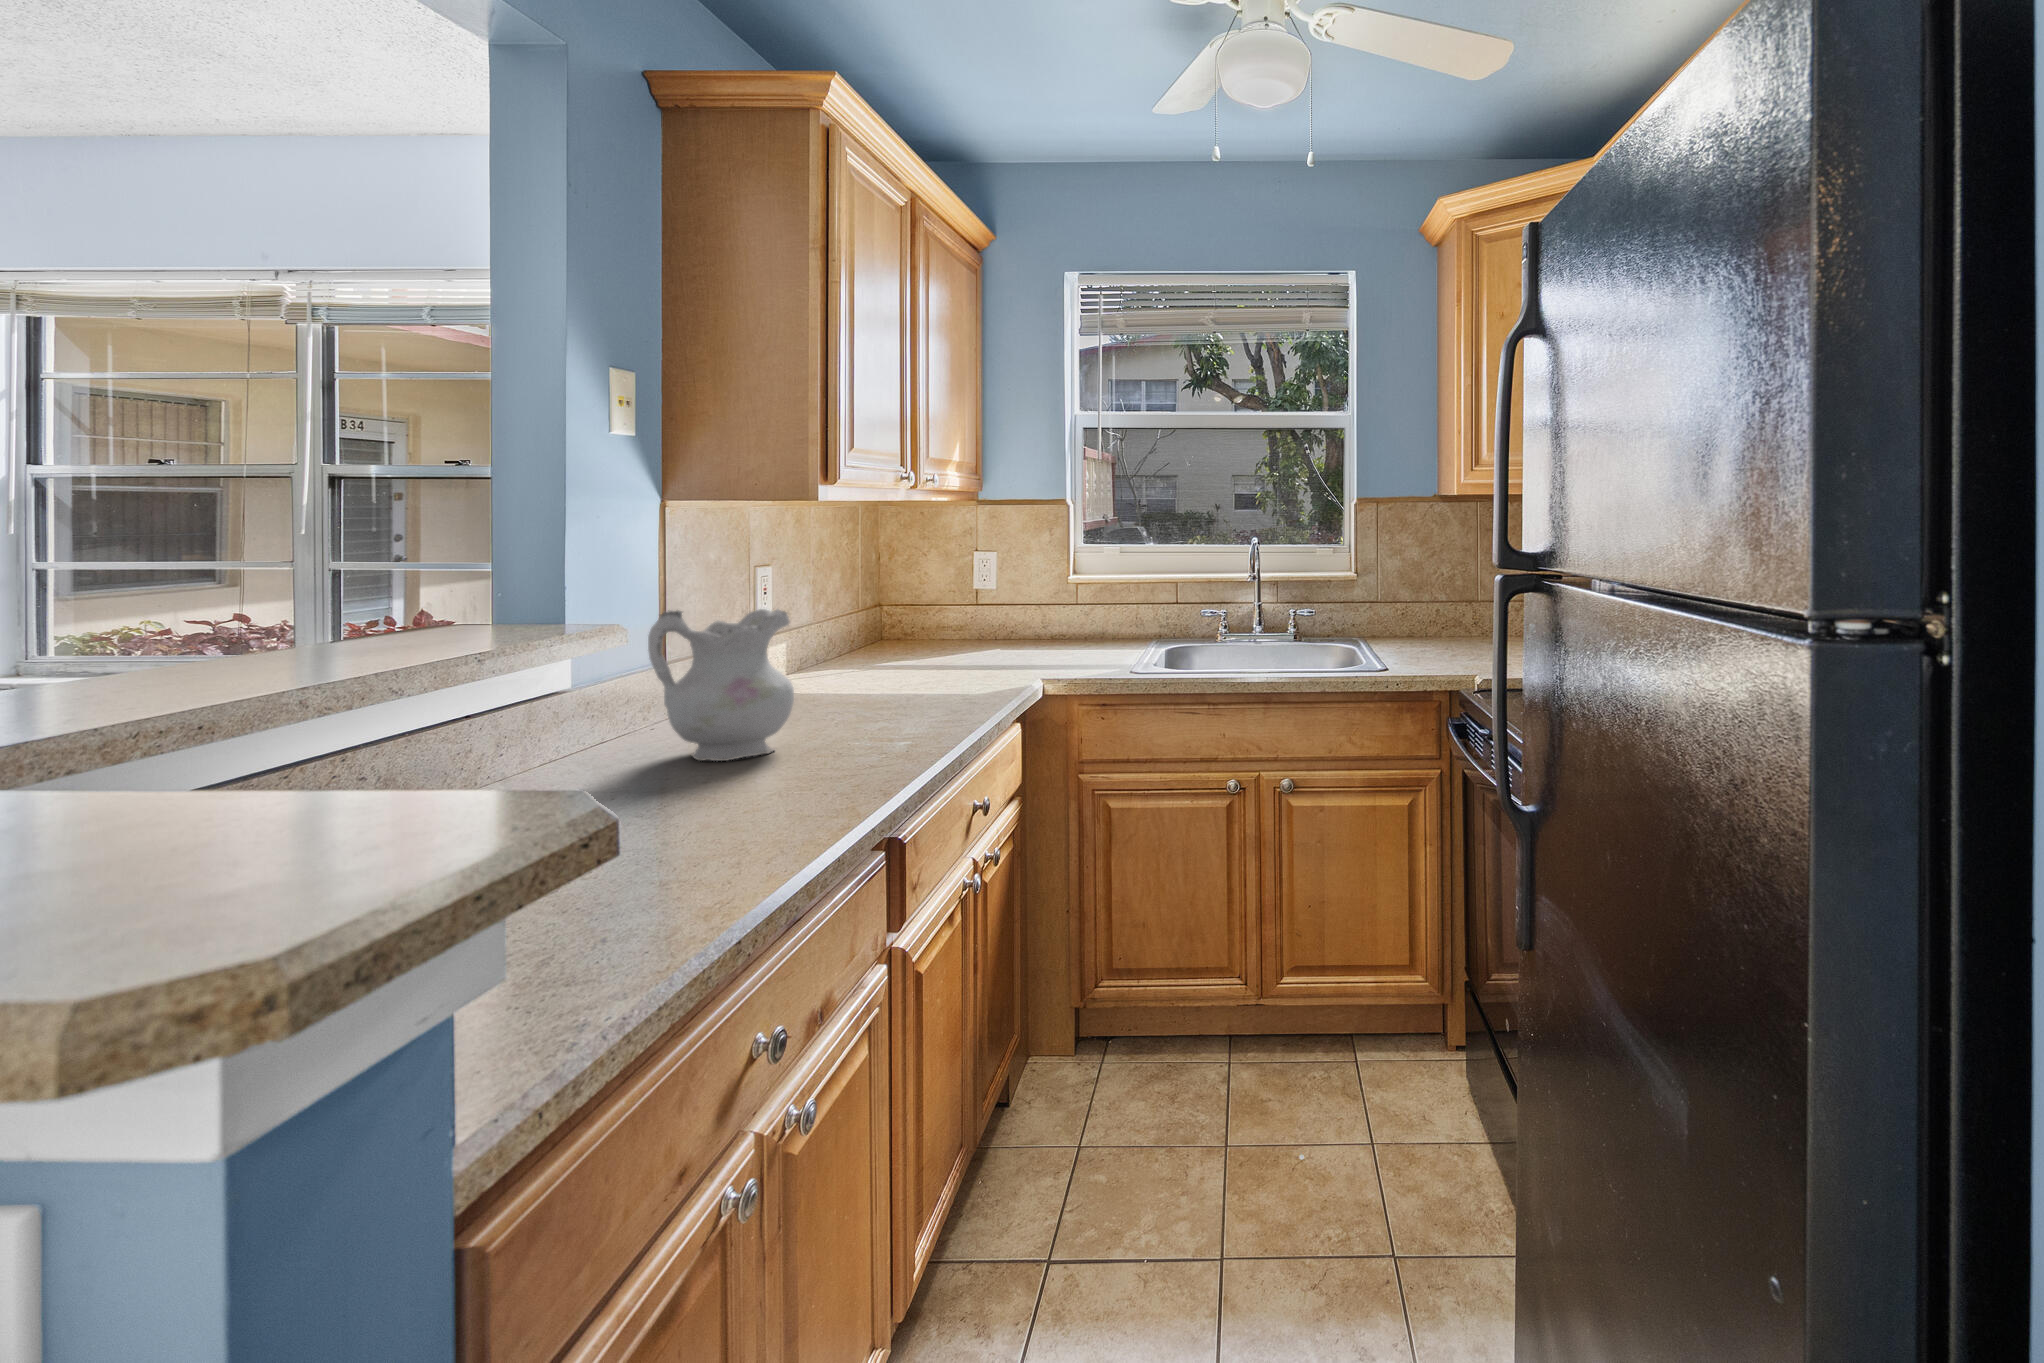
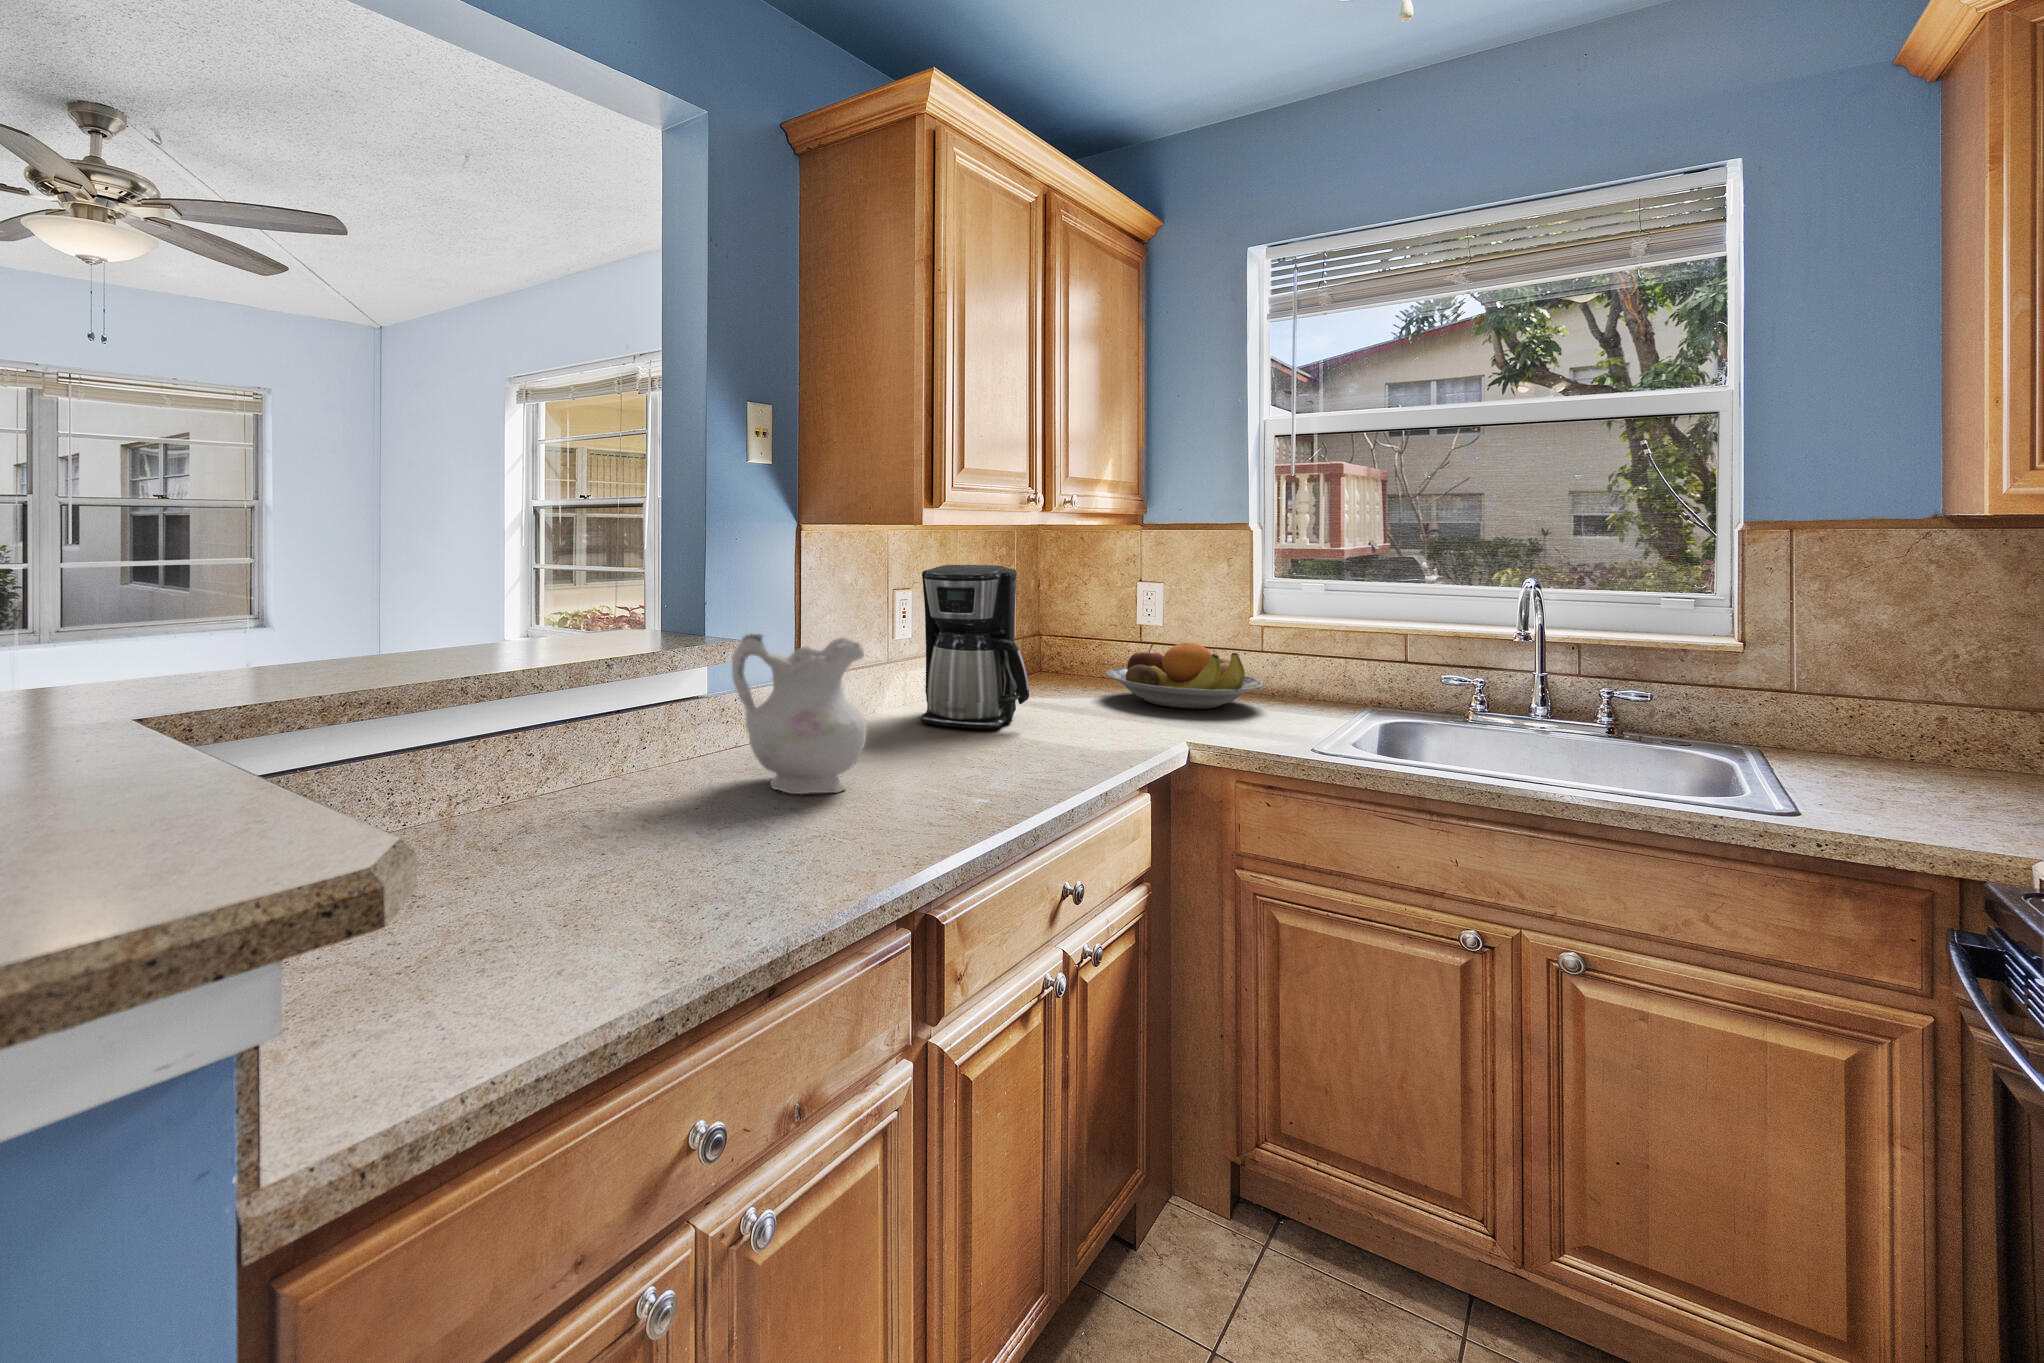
coffee maker: none [793,539,905,694] -> present [919,565,1029,729]
fruit bowl: none [955,601,1082,657] -> present [1106,643,1262,709]

